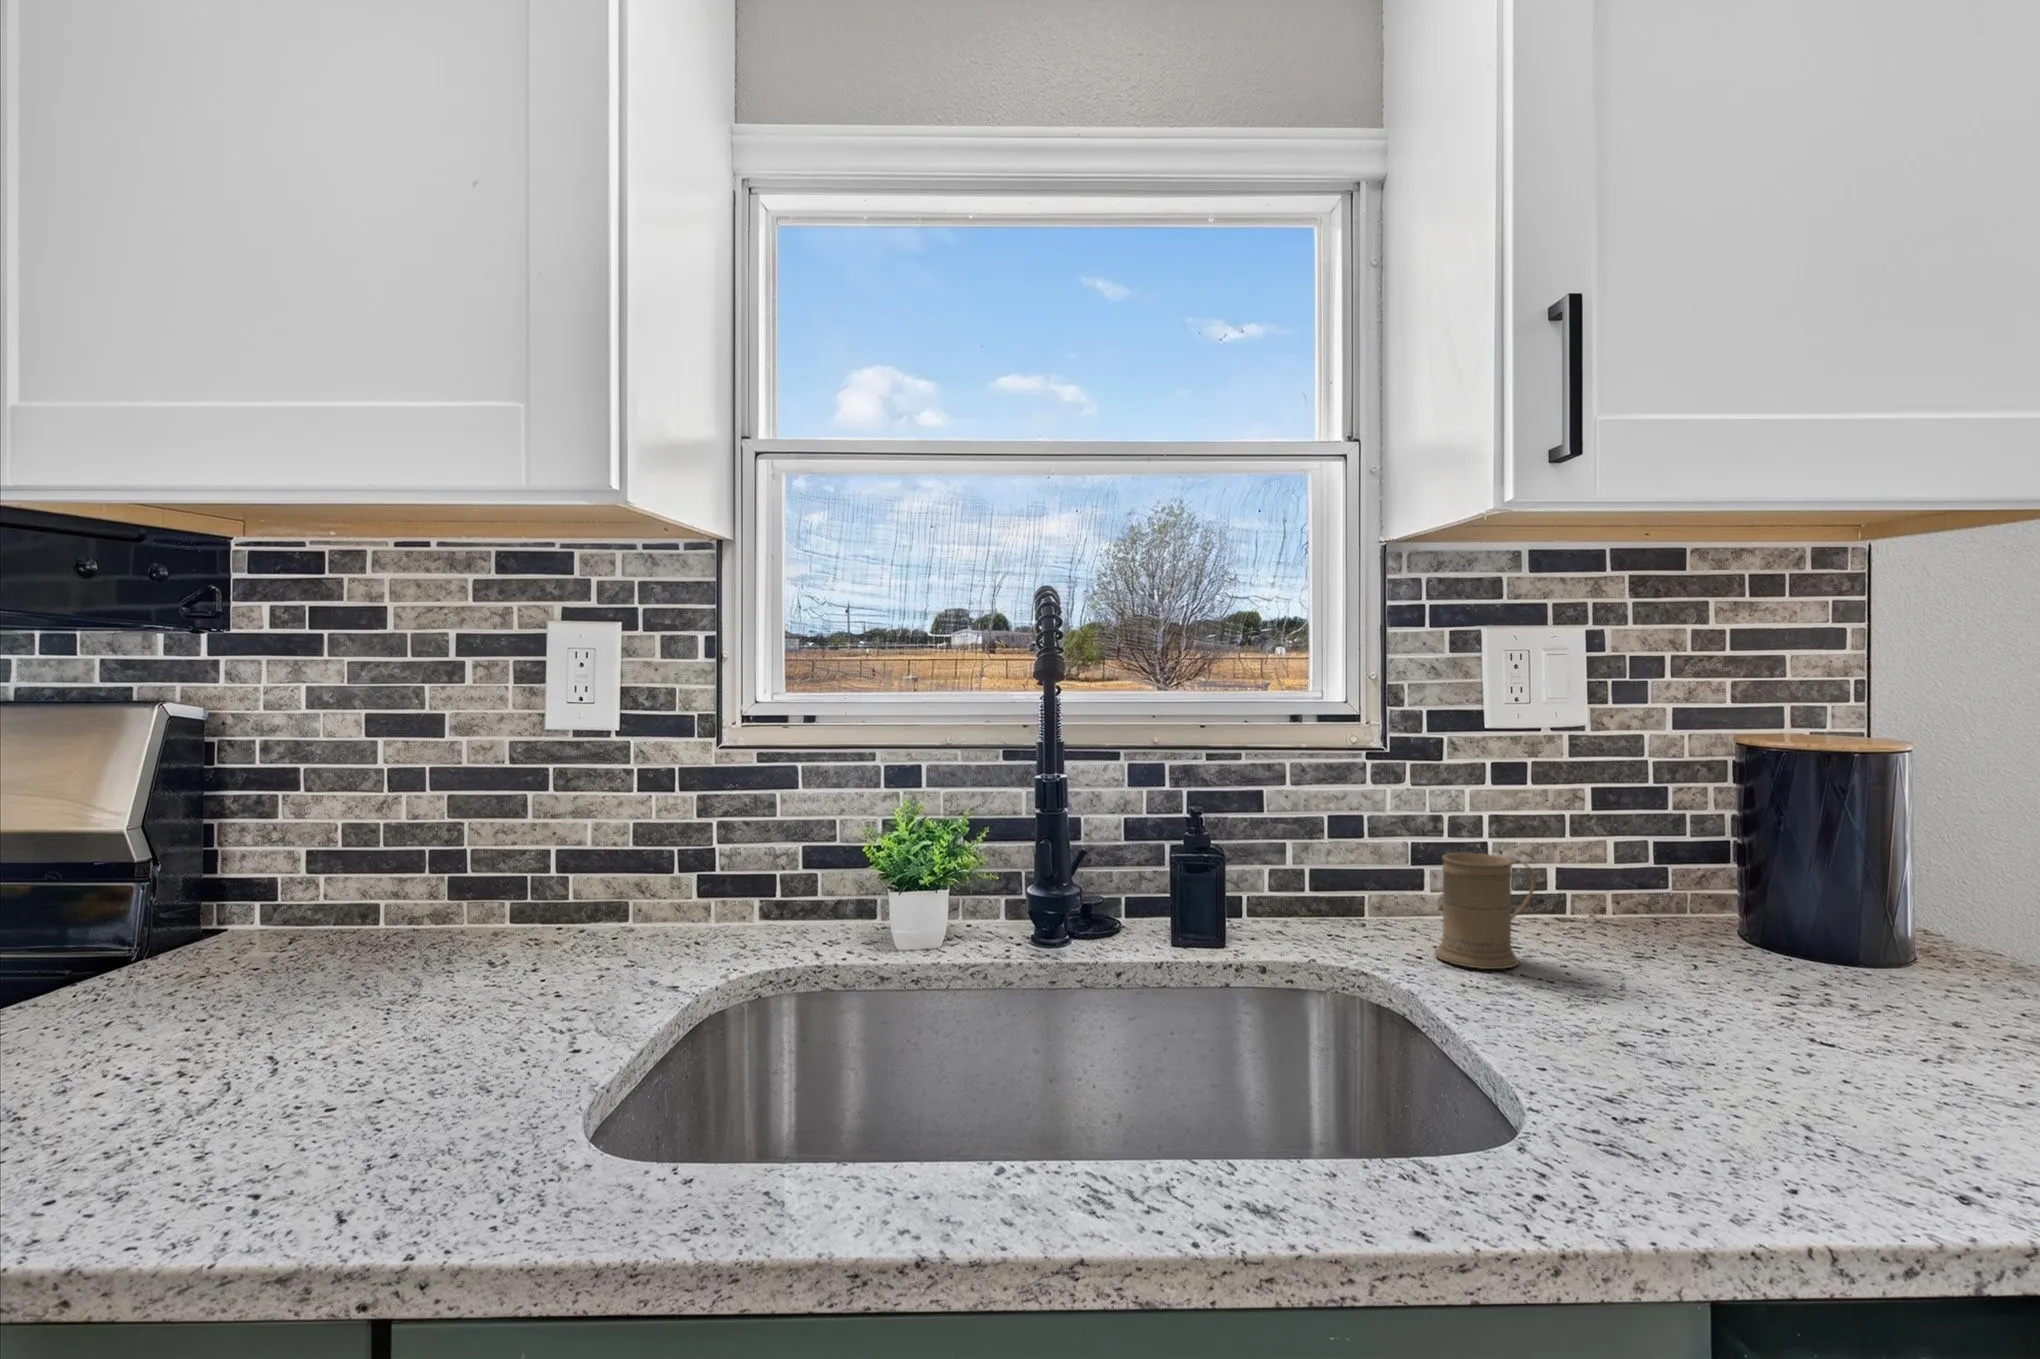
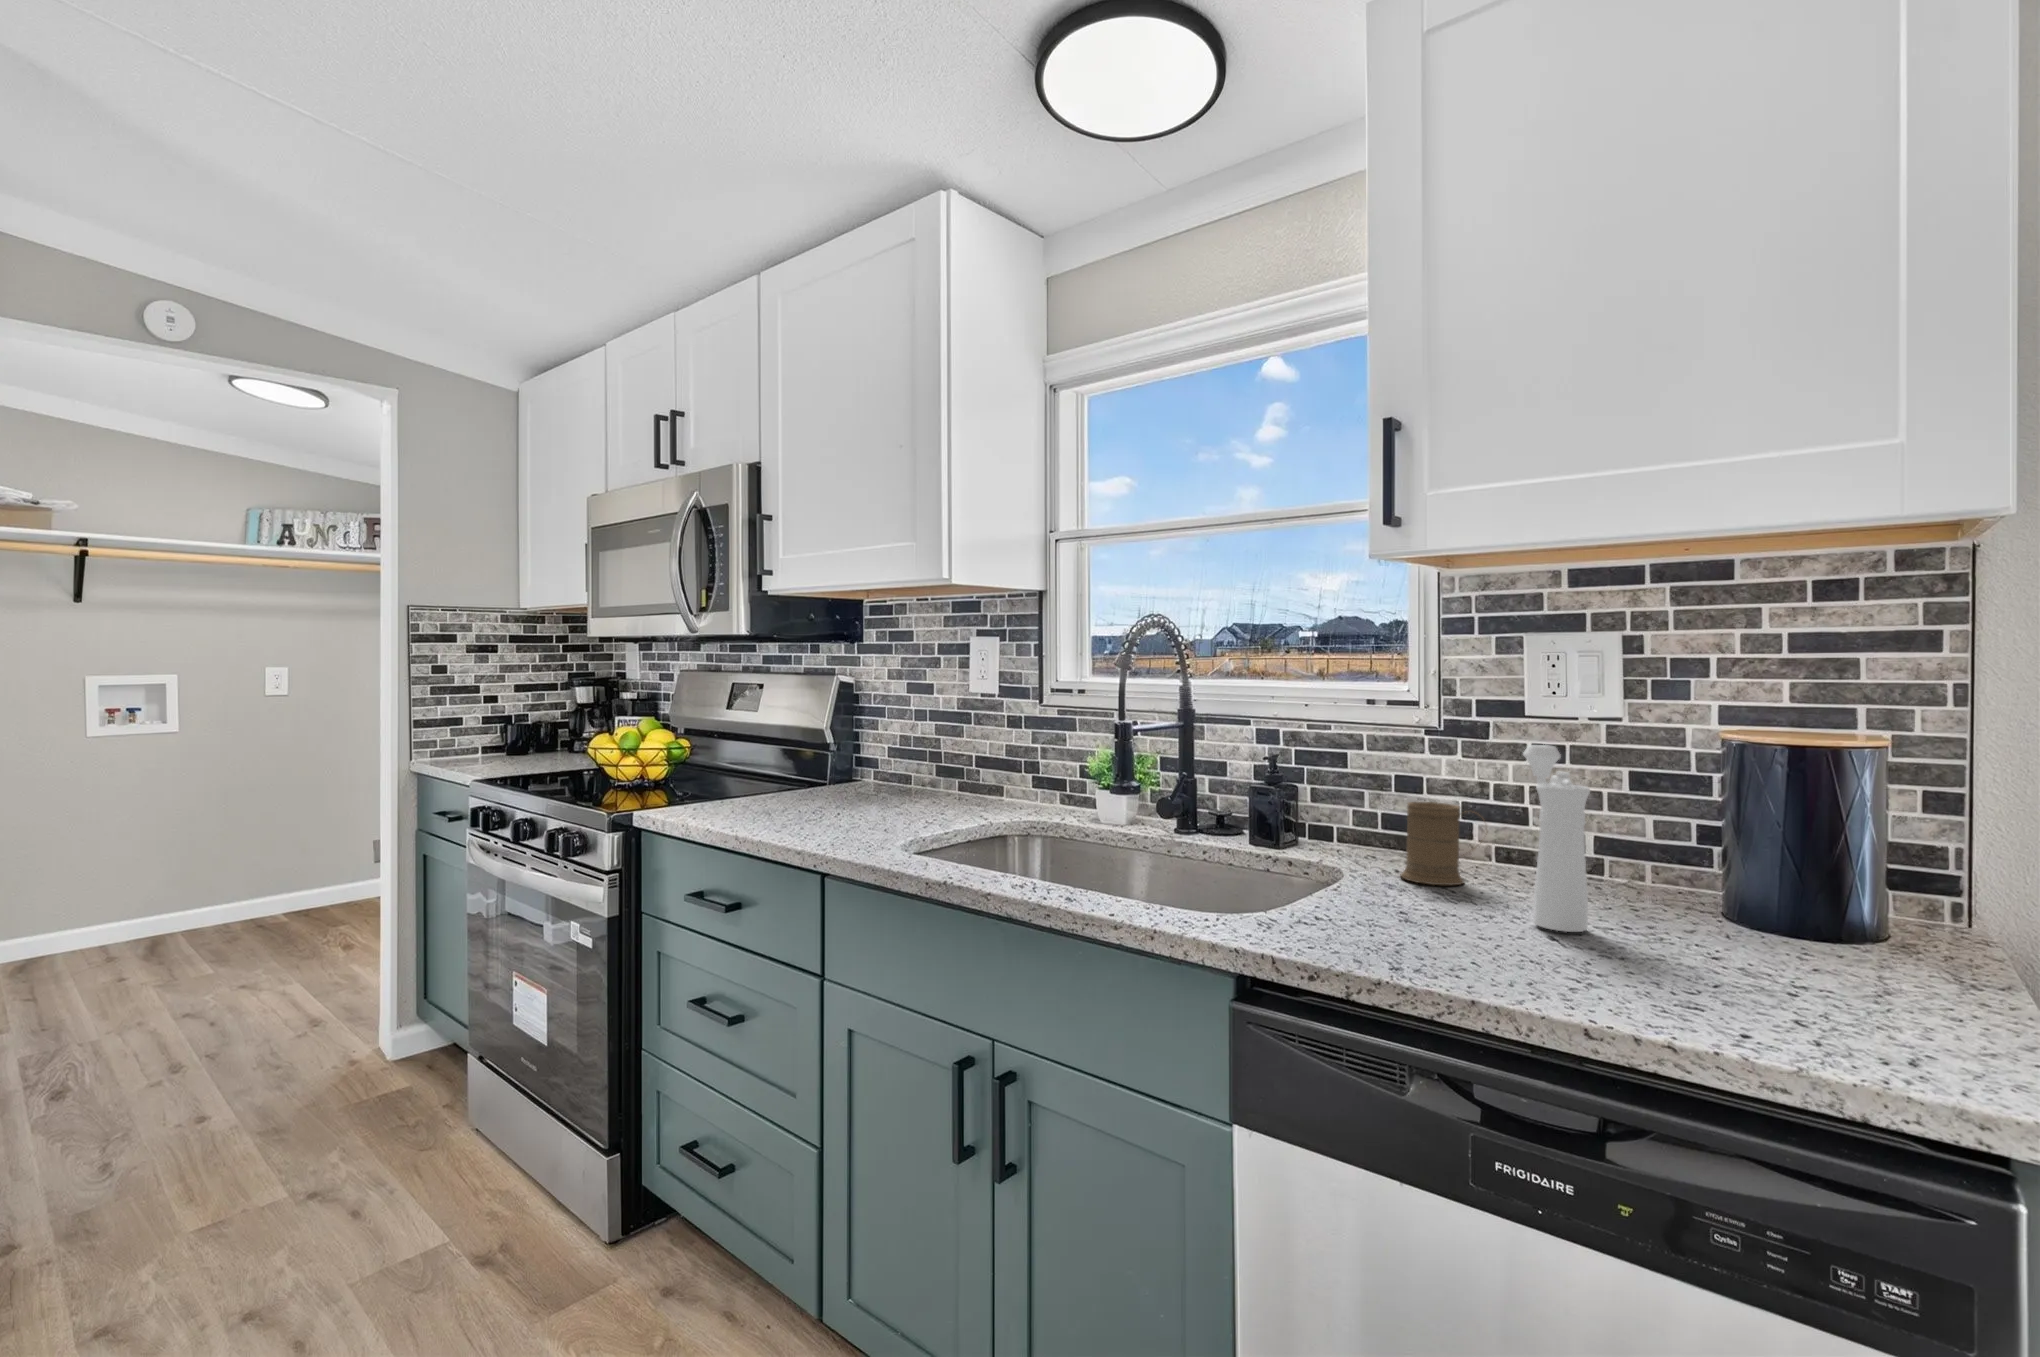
pepper mill: none [1623,772,1795,1017] -> present [1523,745,1590,932]

